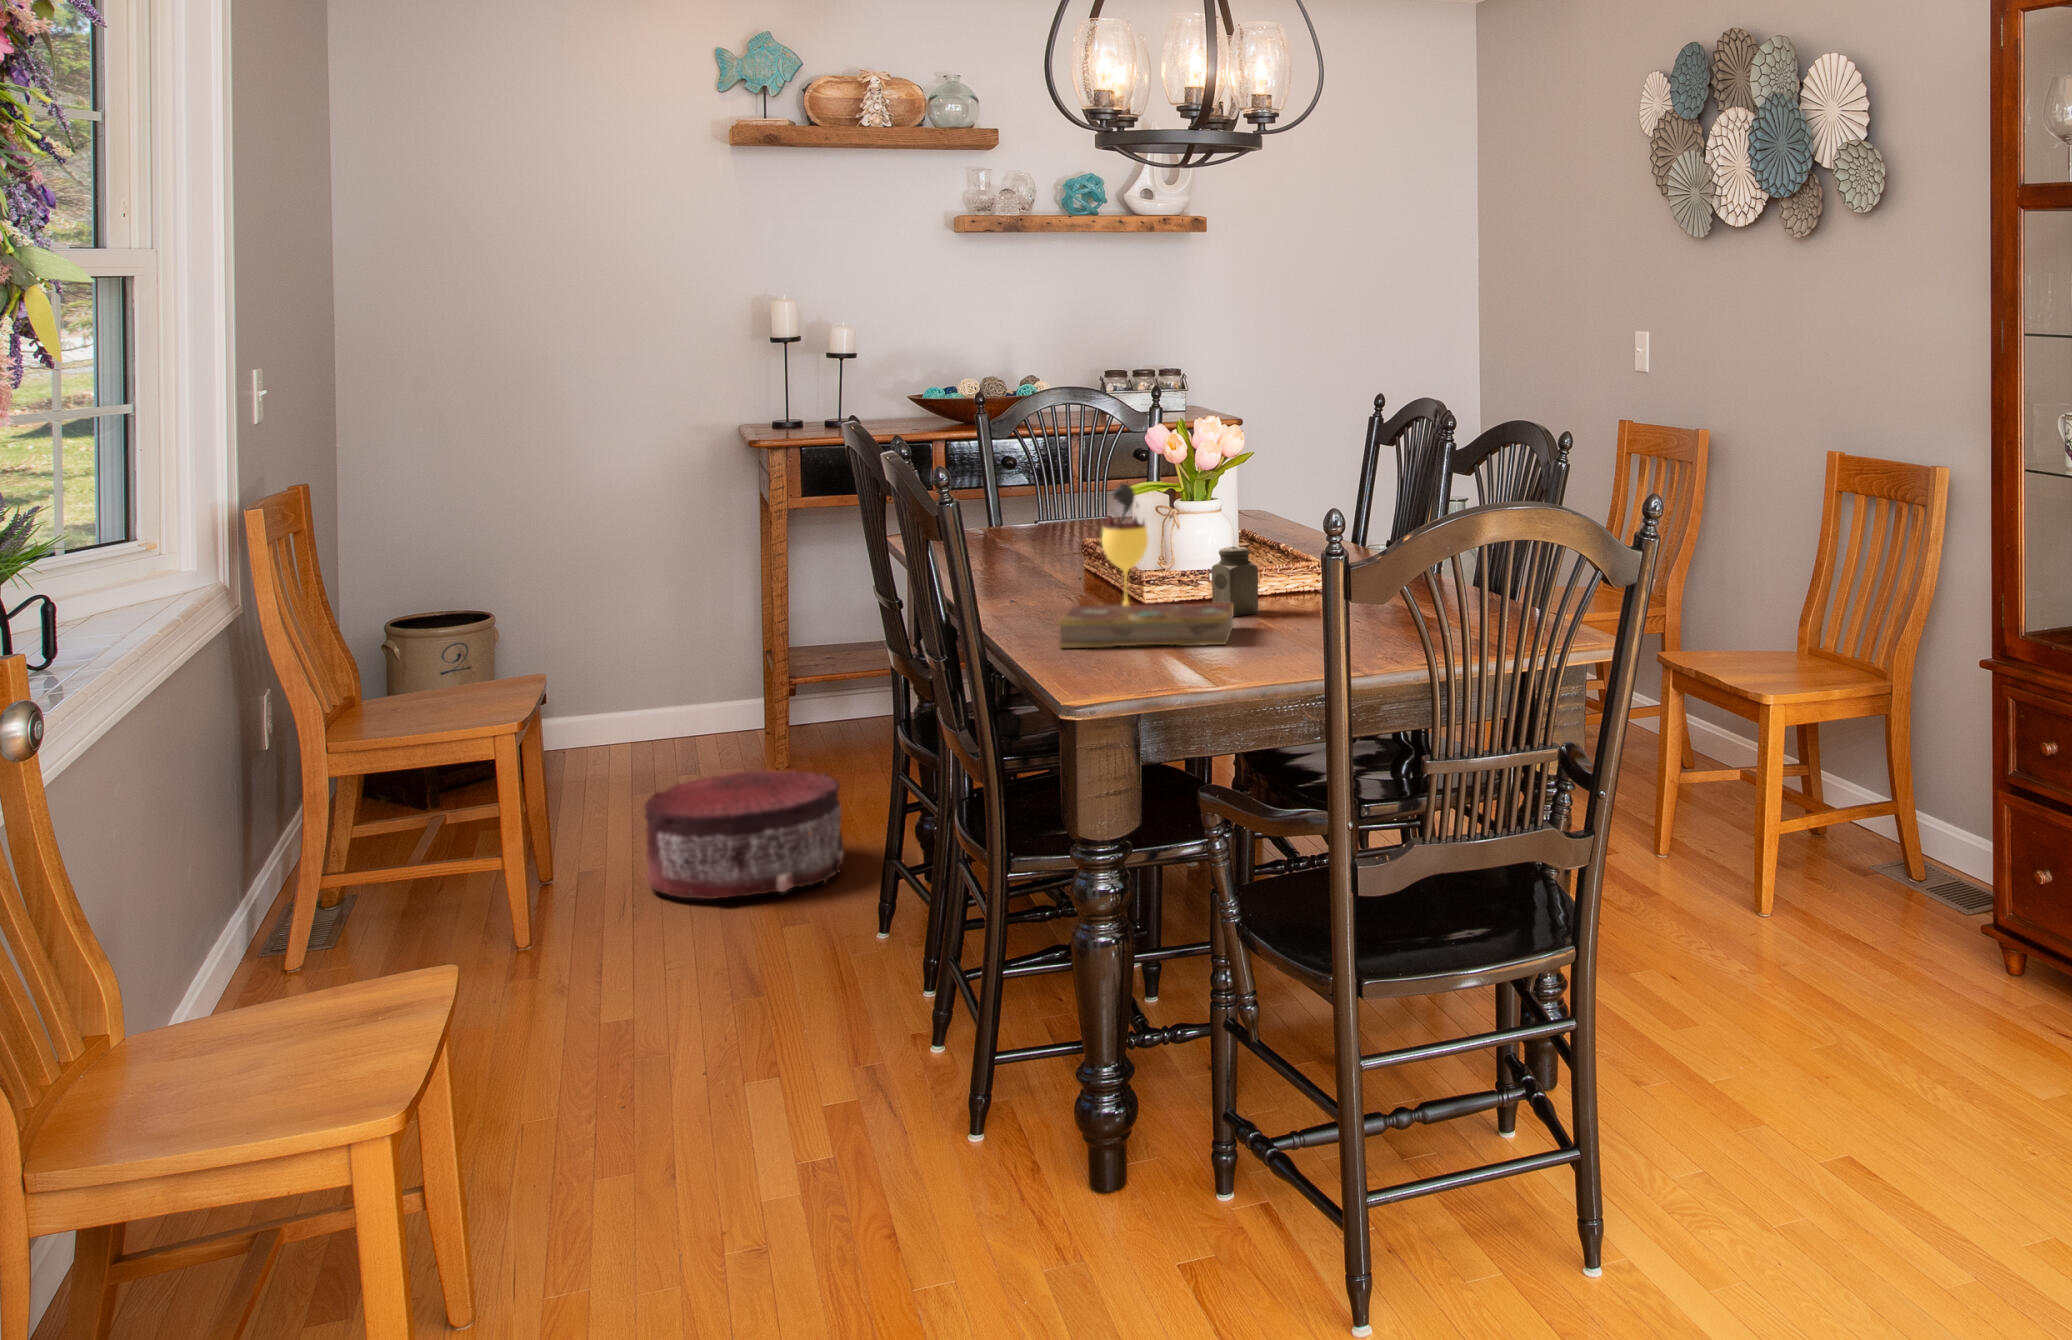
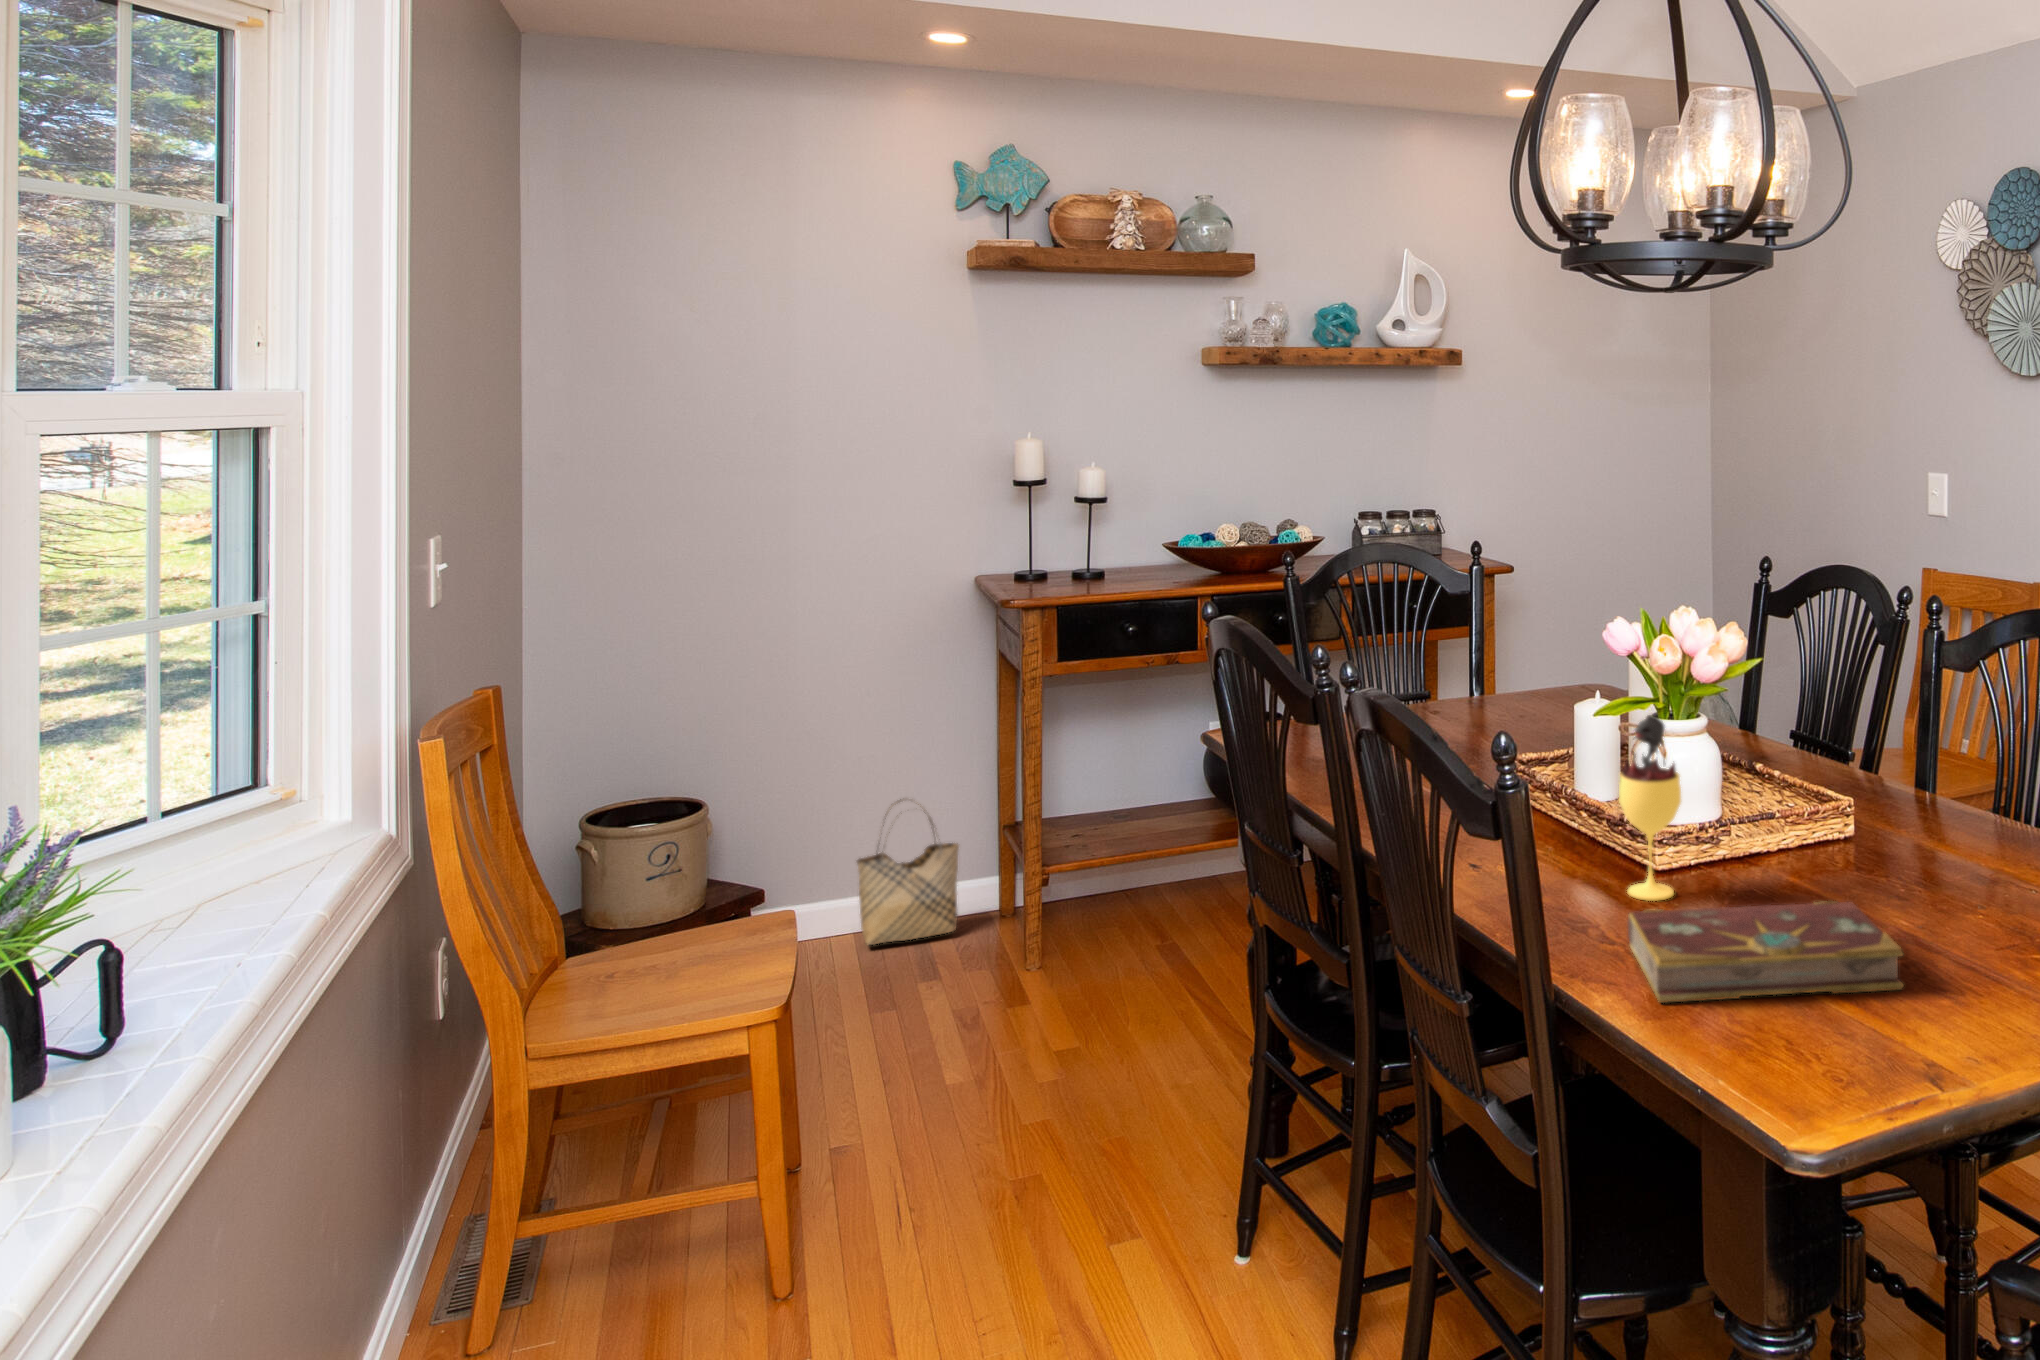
salt shaker: present [1212,547,1258,616] -> none [1773,801,1838,906]
woven basket: none [631,634,727,761] -> present [857,799,959,945]
pouf: present [645,770,844,899] -> none [909,1000,1148,1203]

